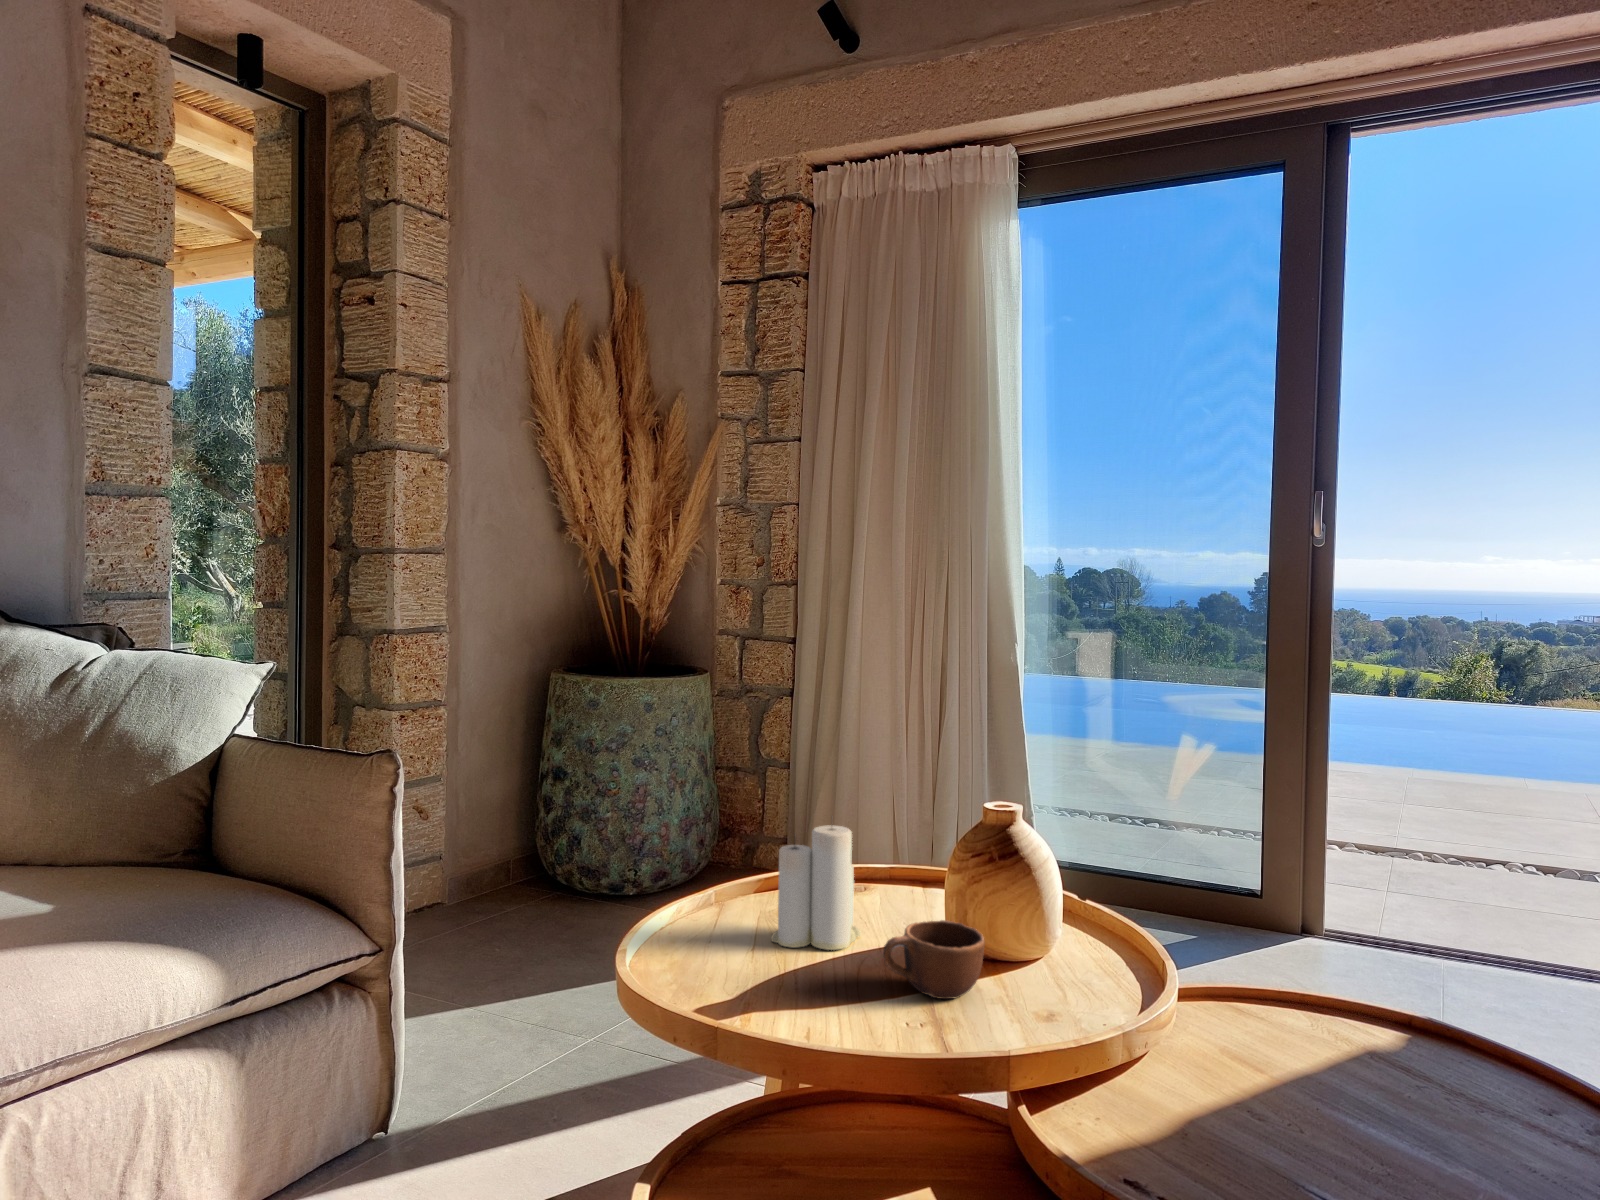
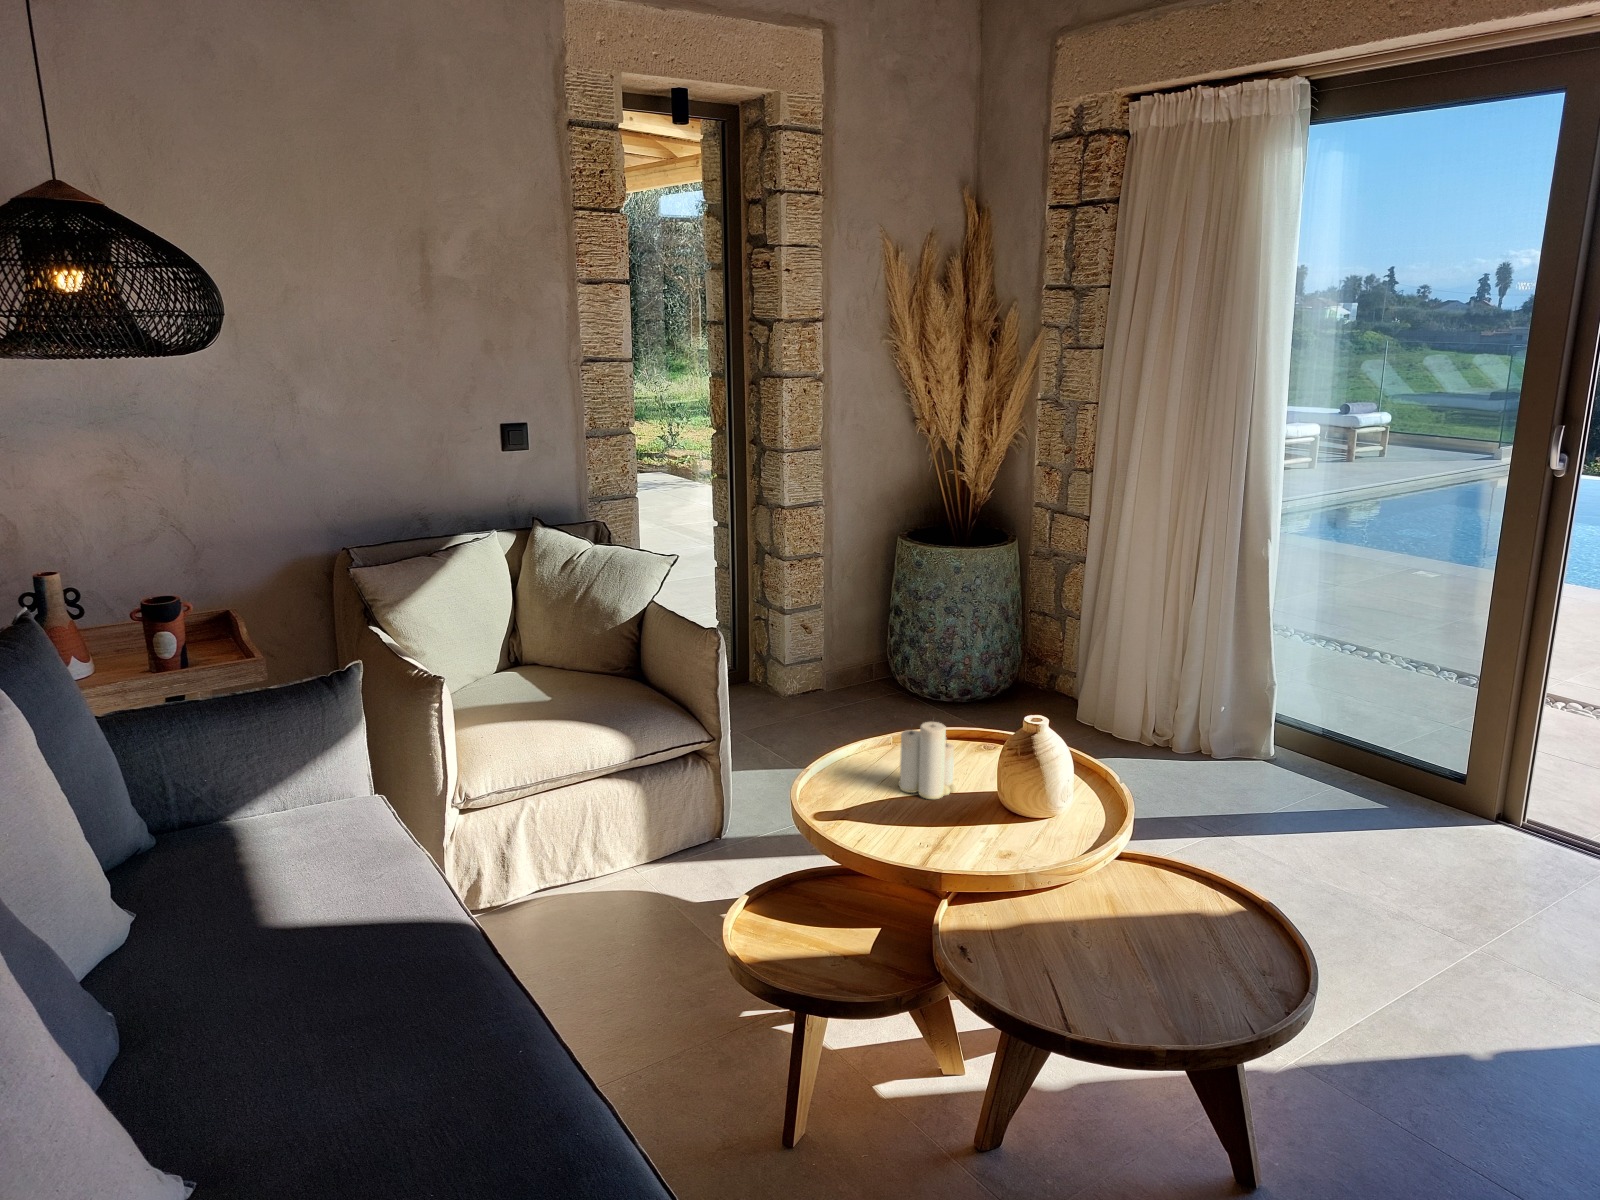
mug: present [883,920,984,999] -> none [926,798,993,849]

